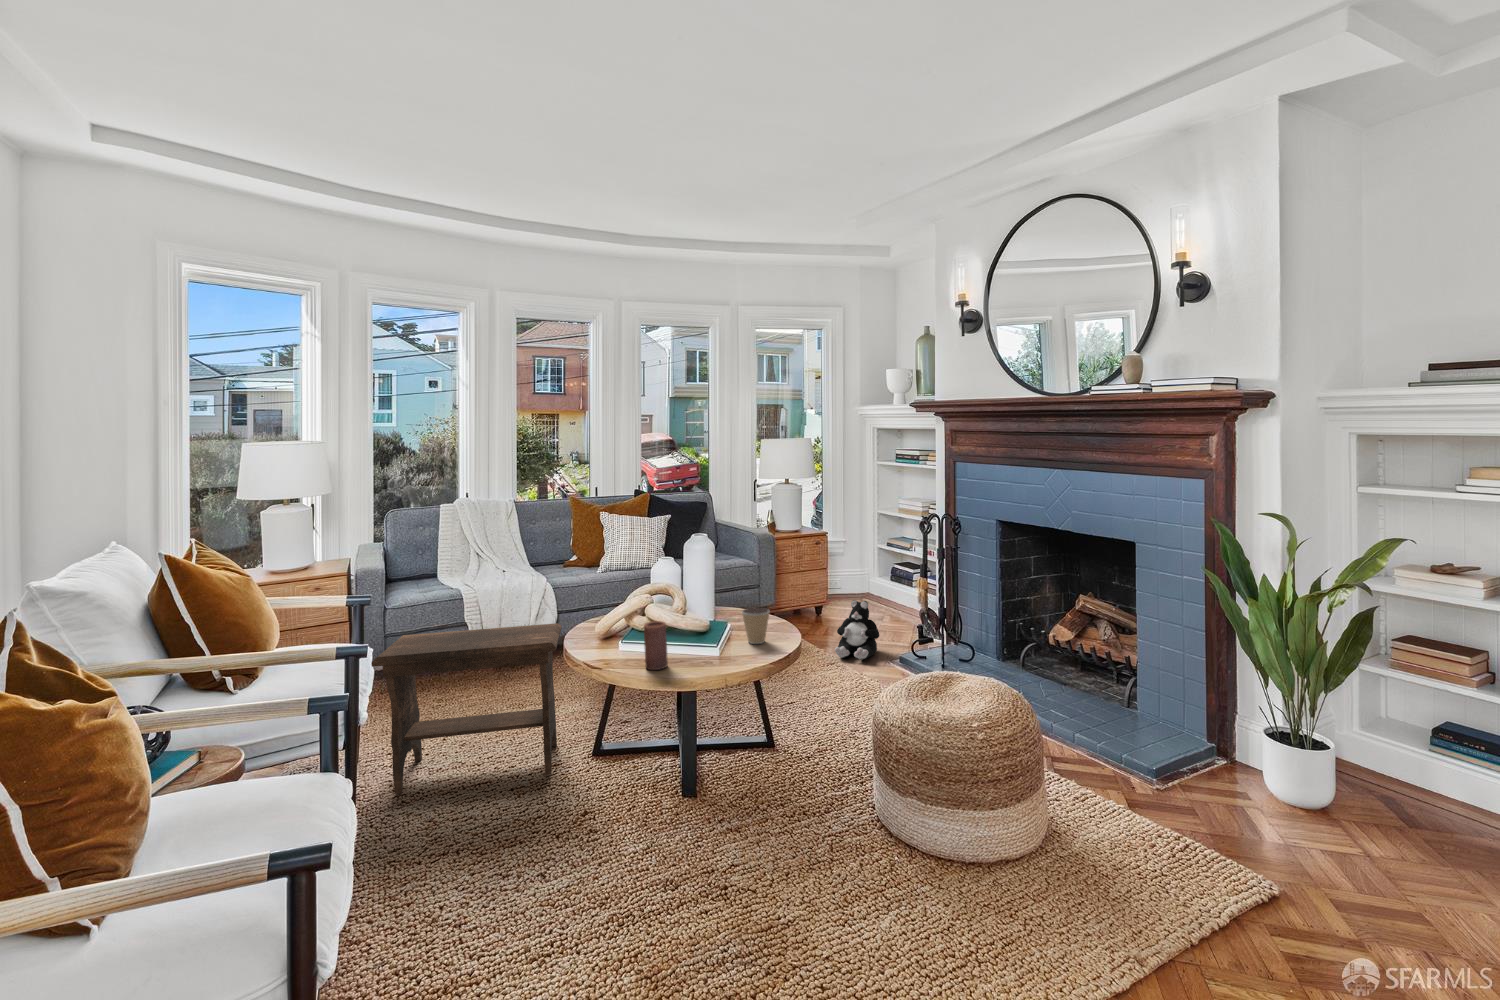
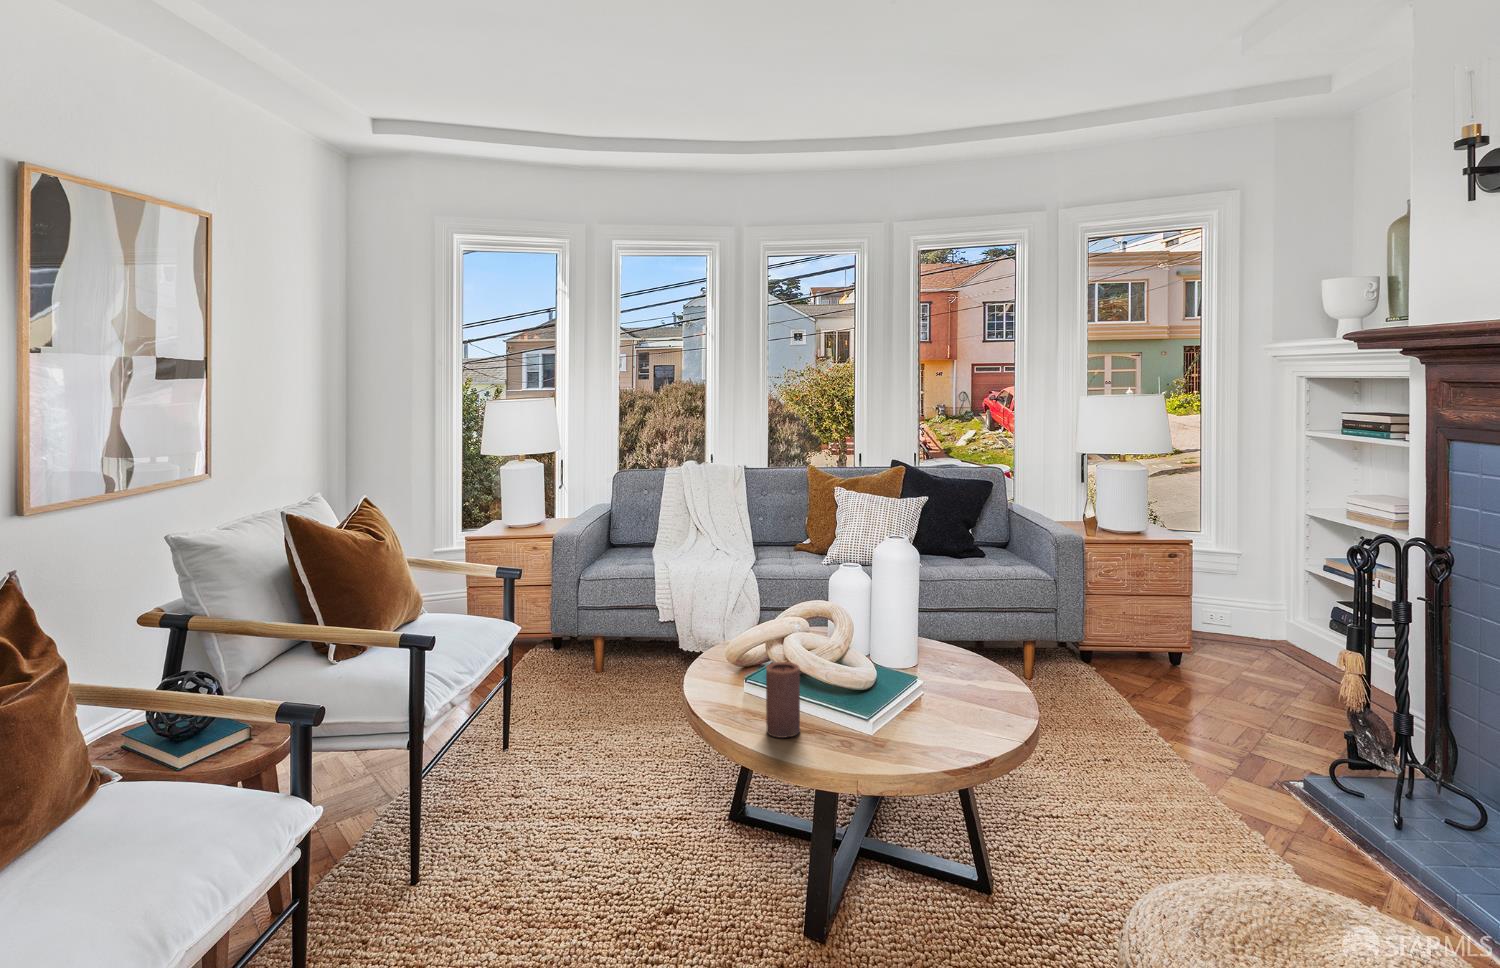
plush toy: present [835,600,879,660] -> none [1164,663,1254,766]
coffee cup: present [742,608,770,644] -> none [942,662,990,723]
footstool: present [371,623,562,794] -> none [463,622,707,843]

